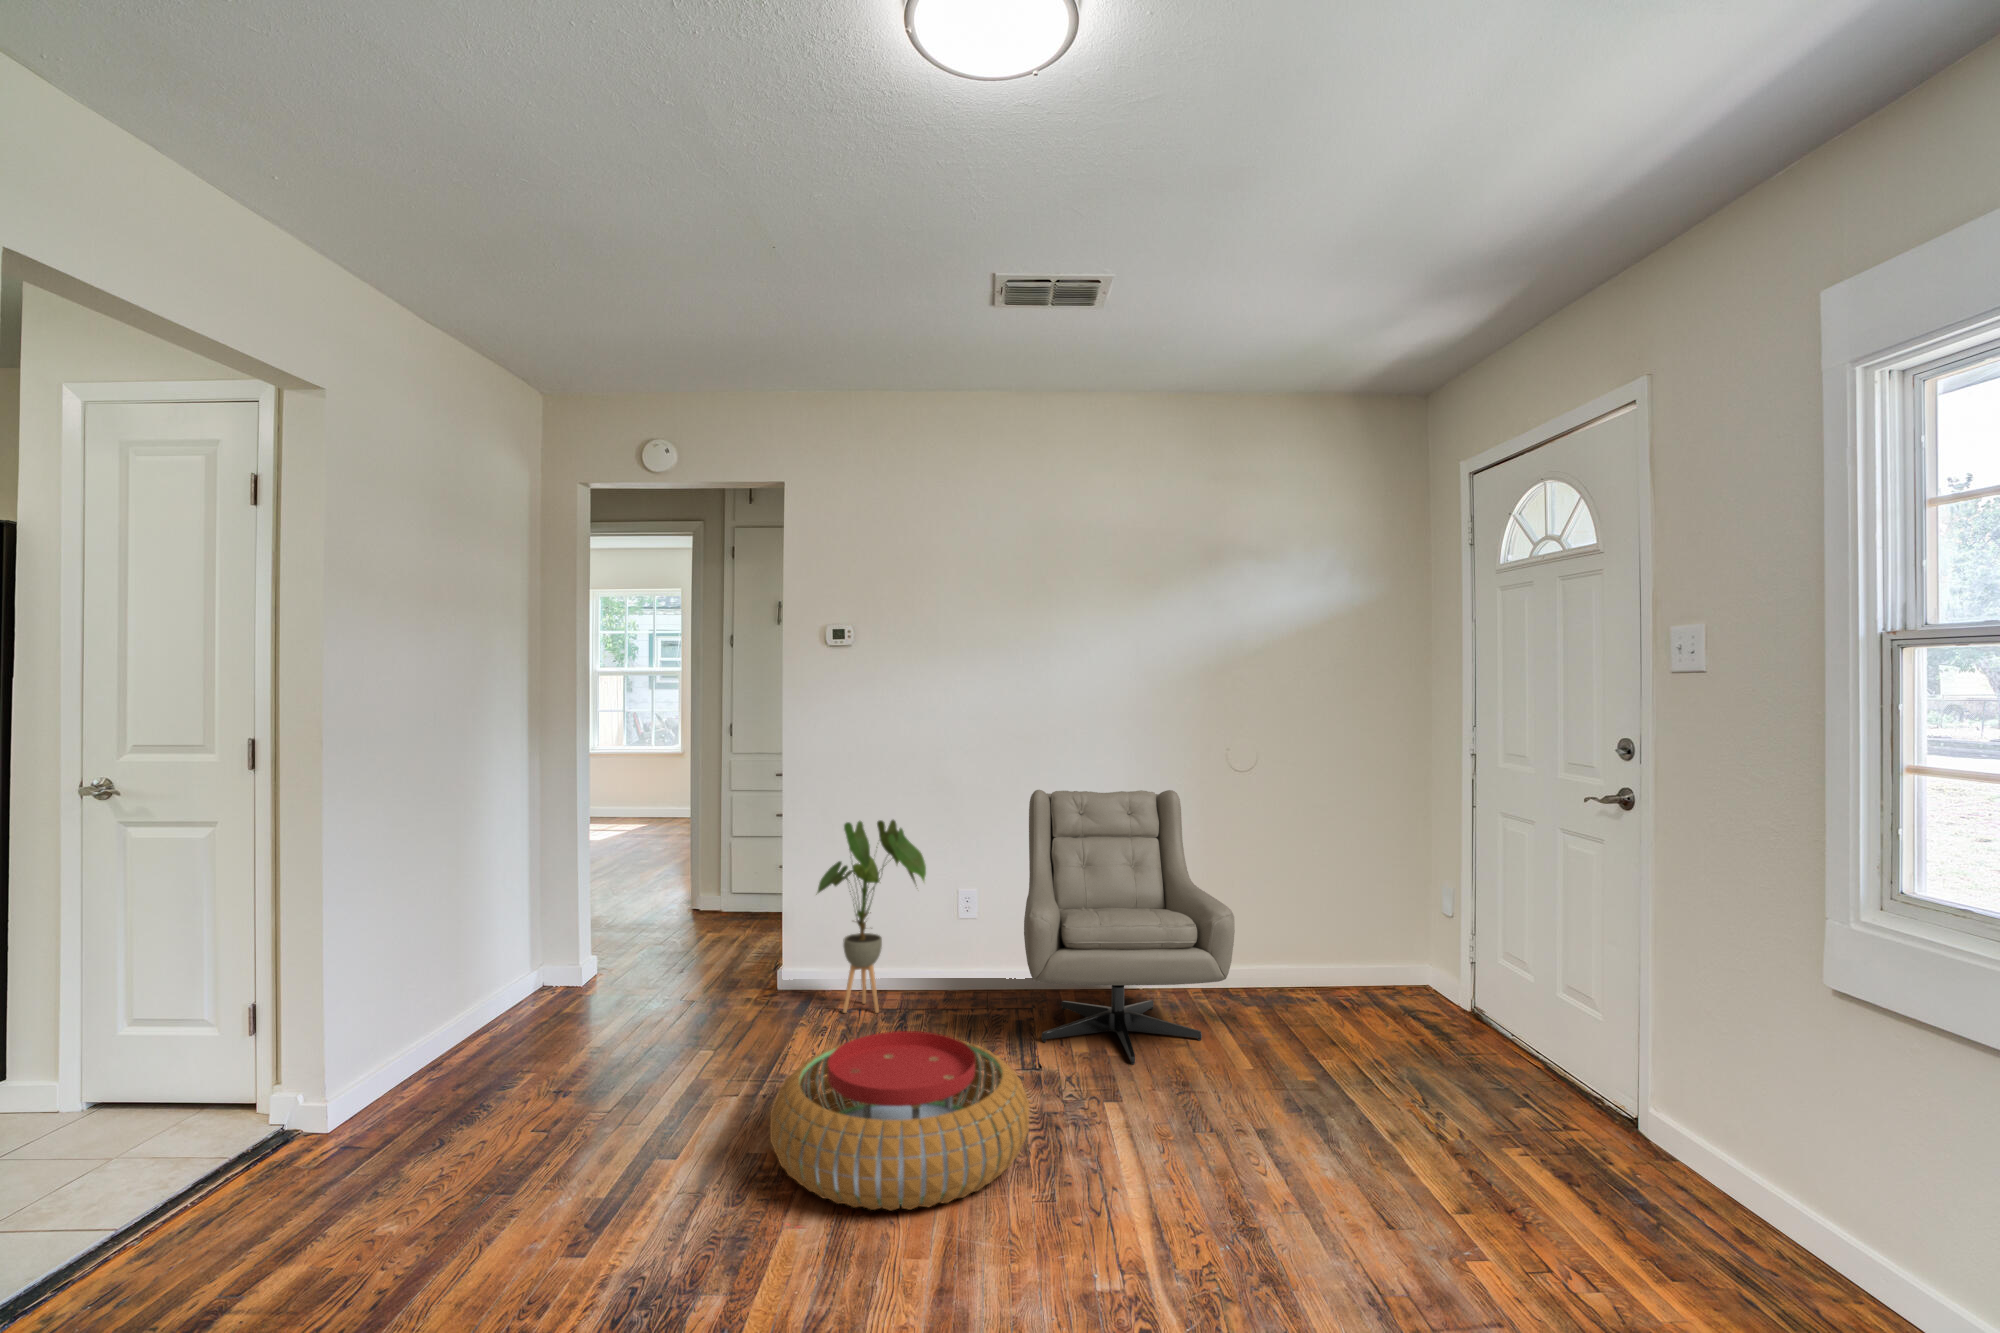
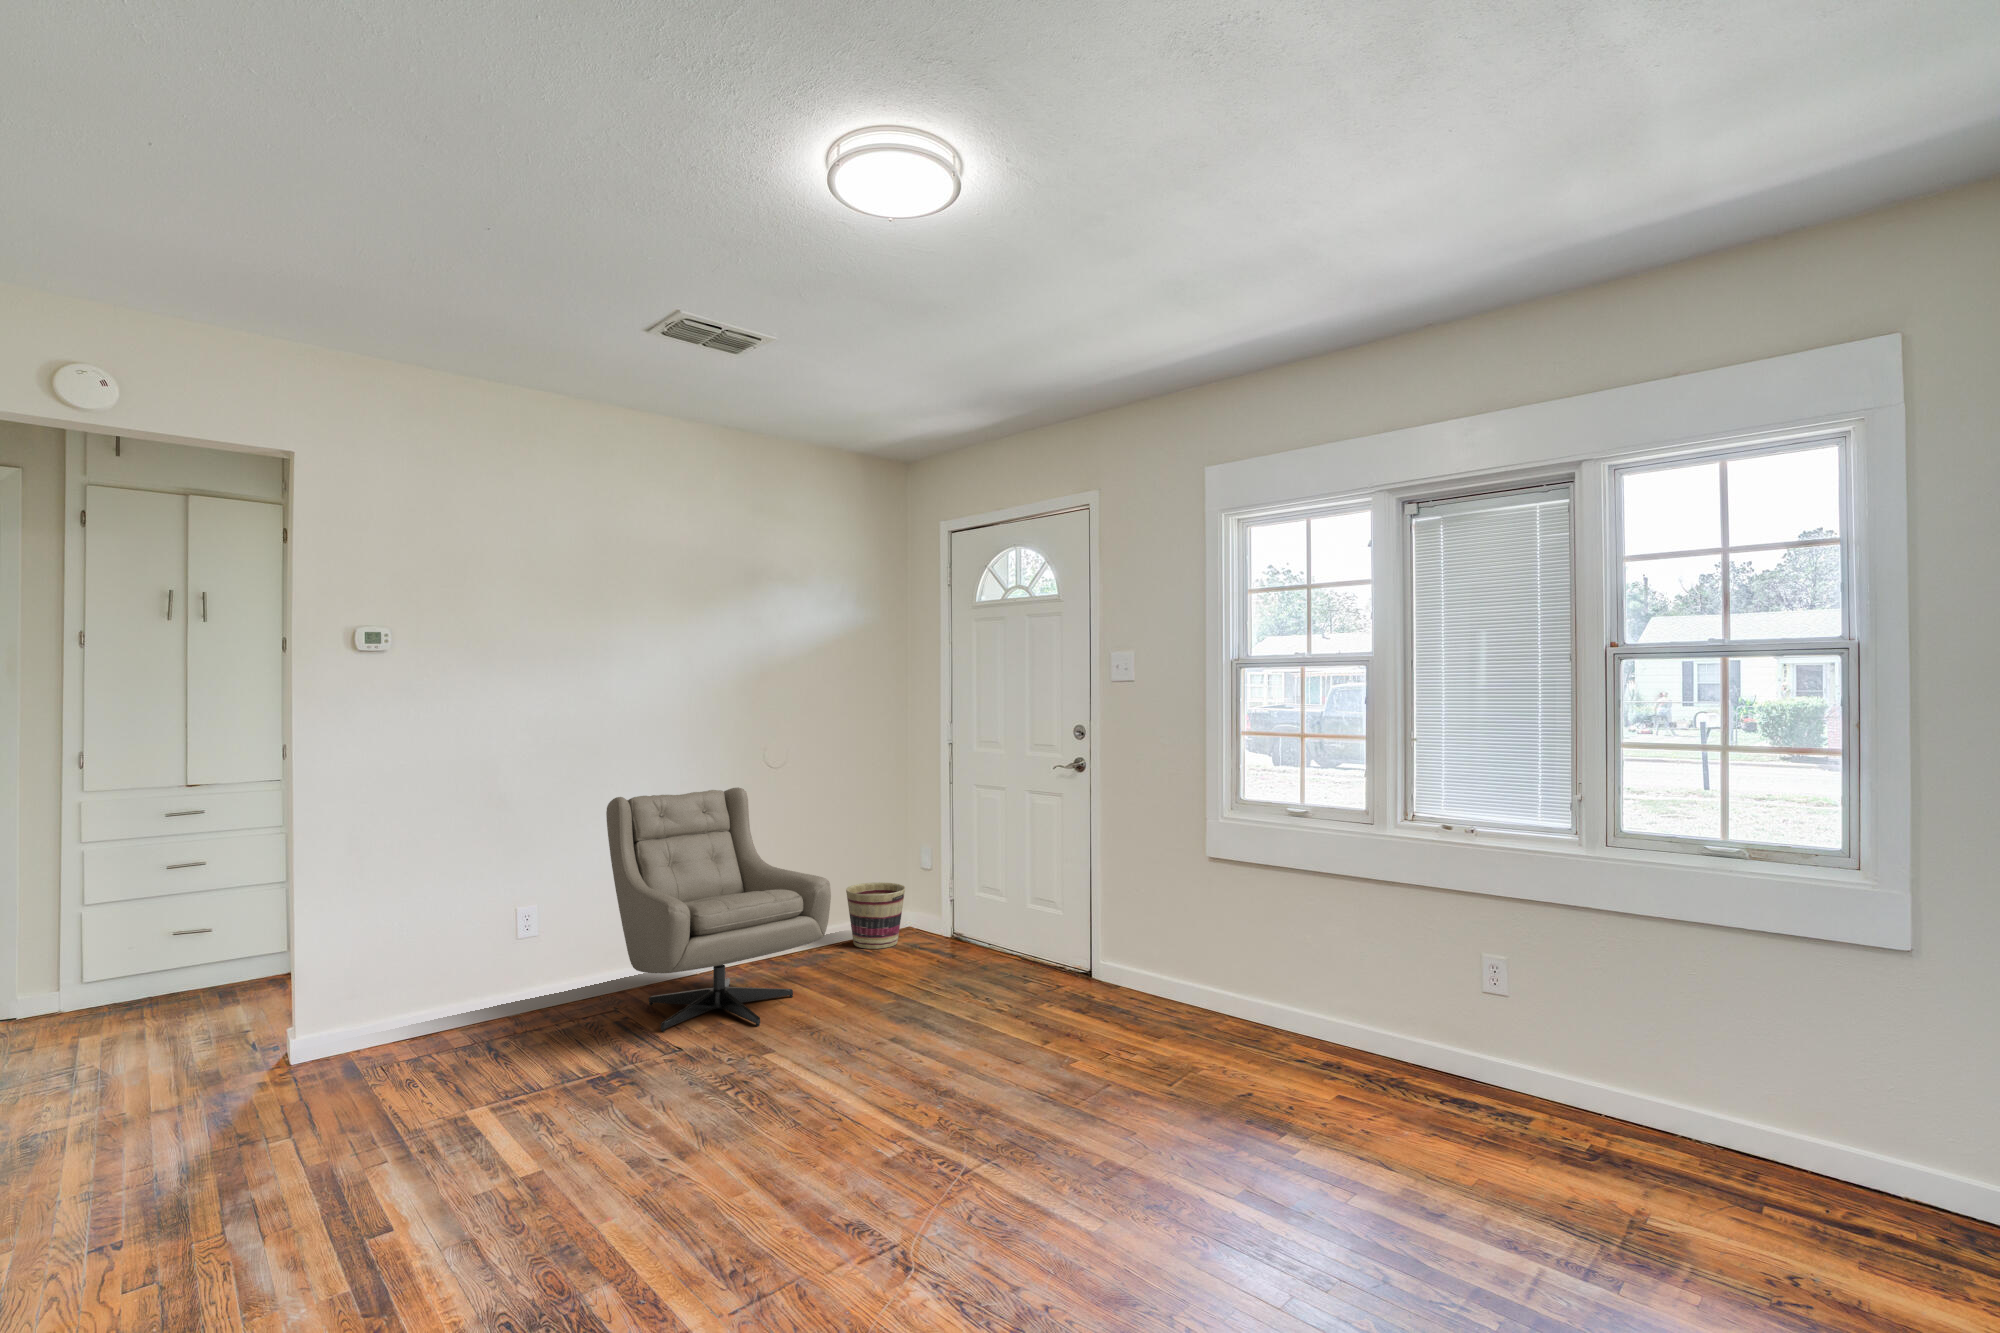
house plant: present [816,820,926,1013] -> none [381,843,524,1065]
basket: none [1321,921,1400,1008] -> present [846,882,905,949]
pouf: present [770,1031,1030,1211] -> none [495,1027,761,1195]

